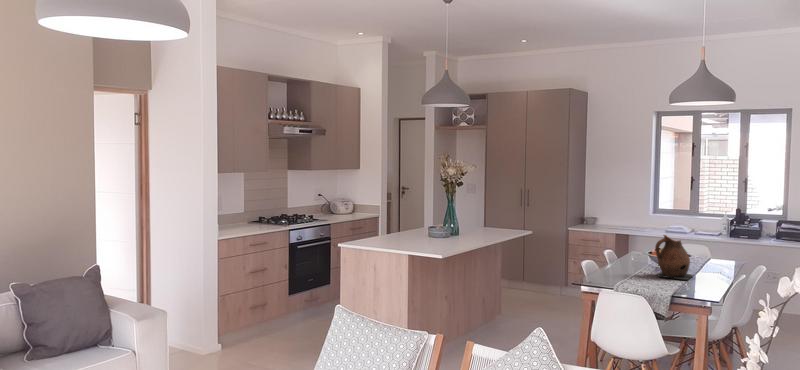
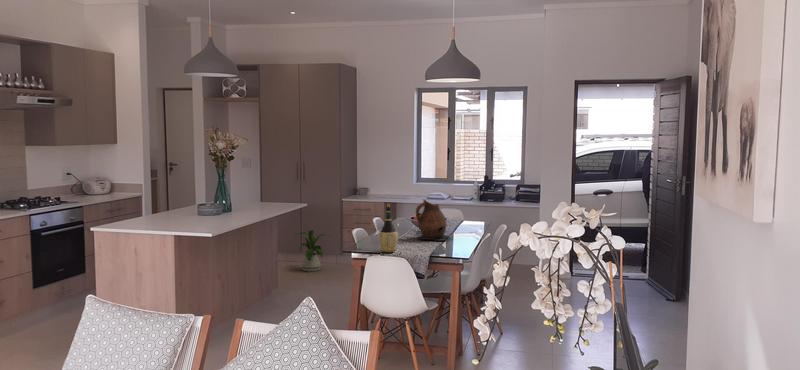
wine bottle: none [615,239,636,288] -> present [379,204,398,252]
house plant: none [521,259,559,301] -> present [300,230,327,271]

